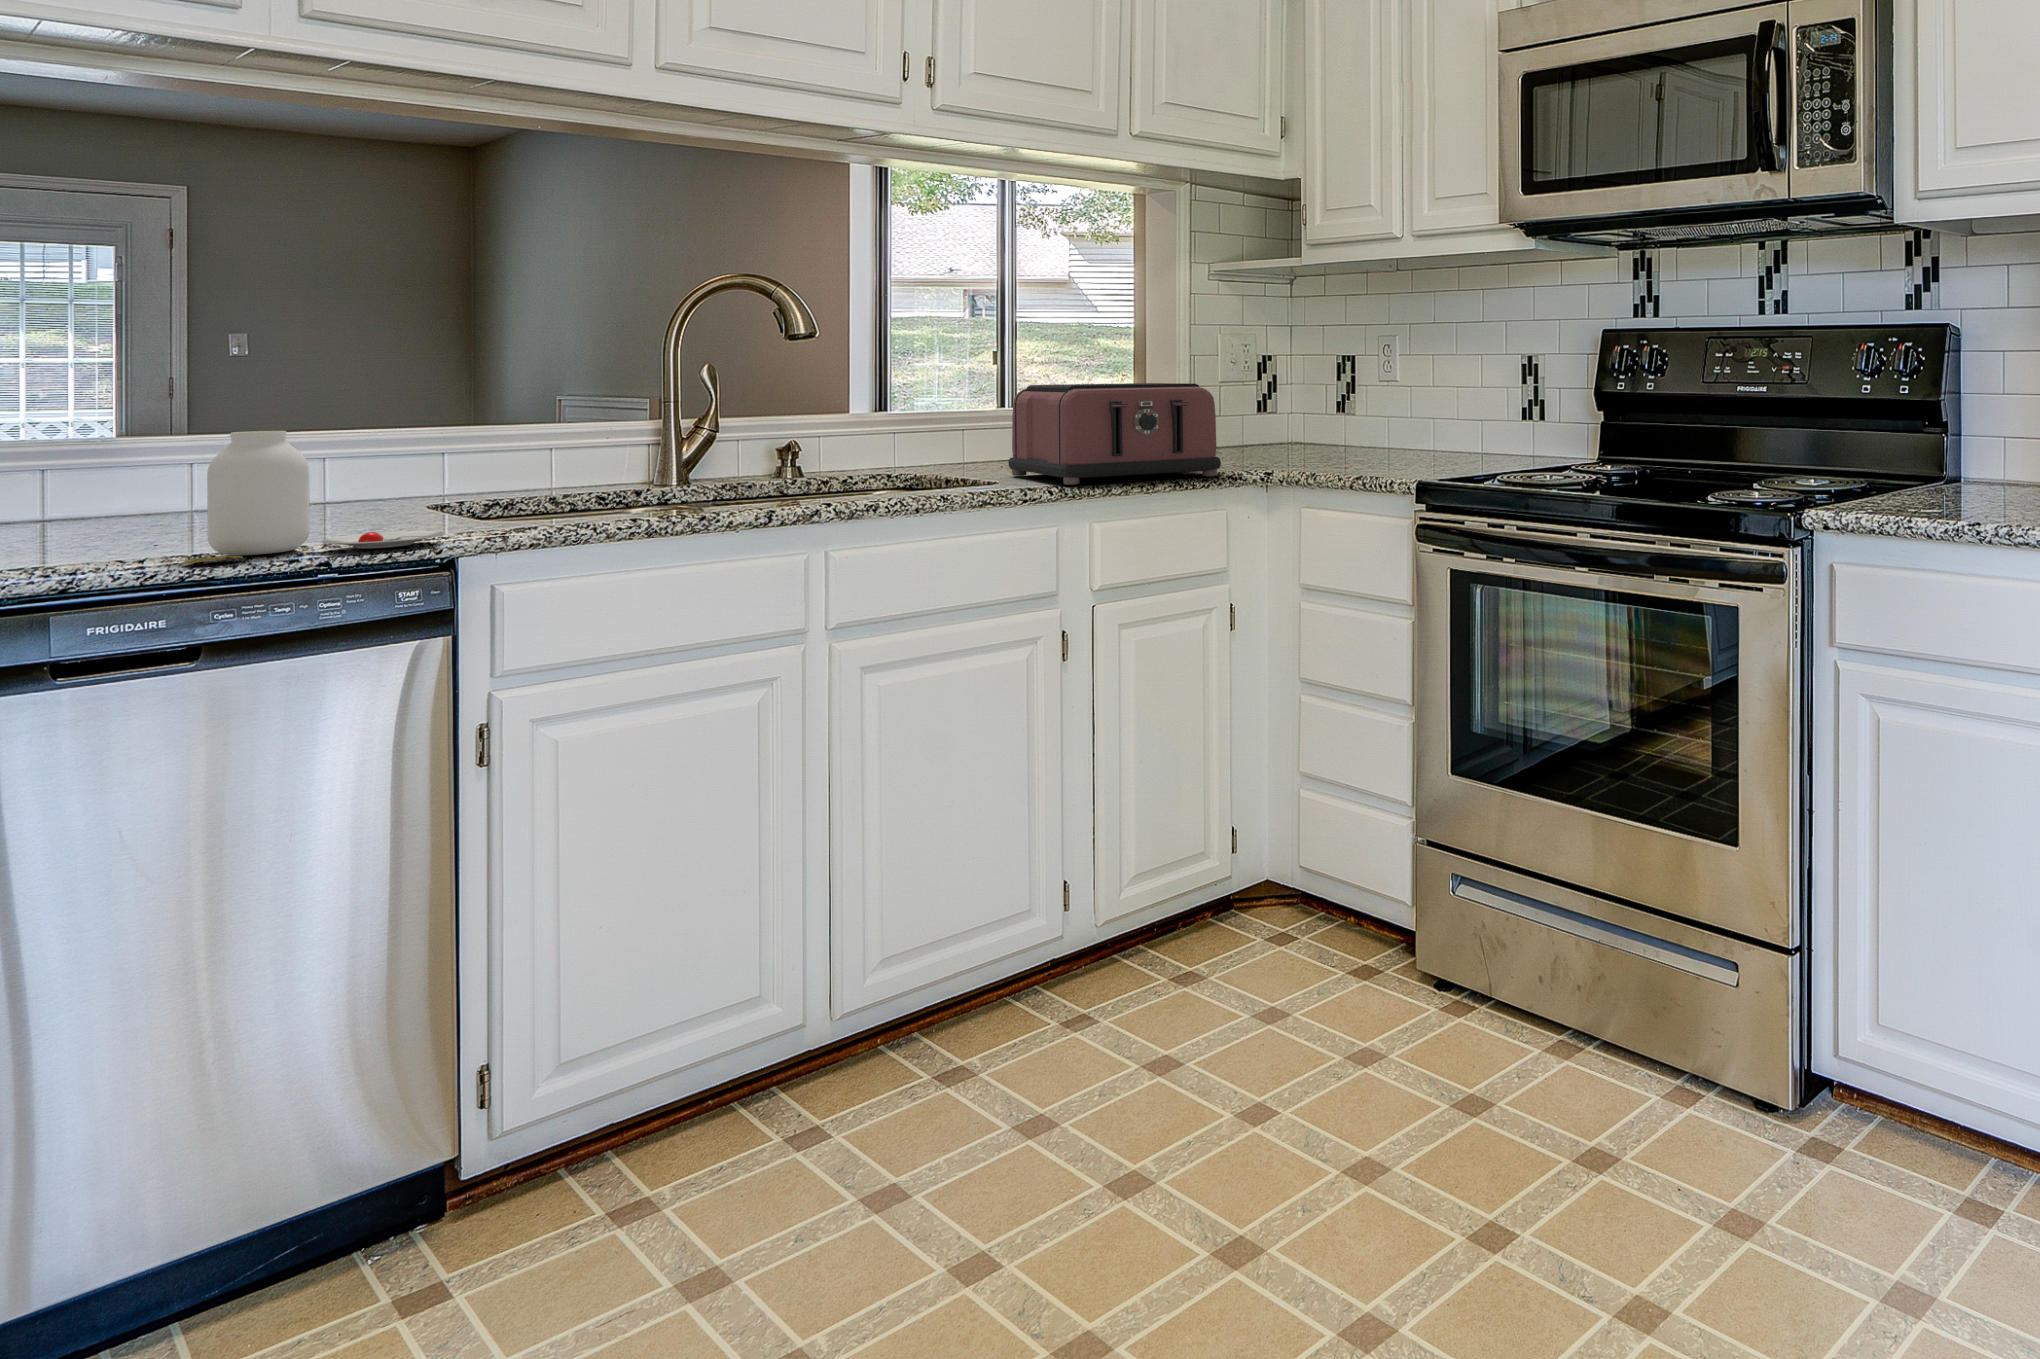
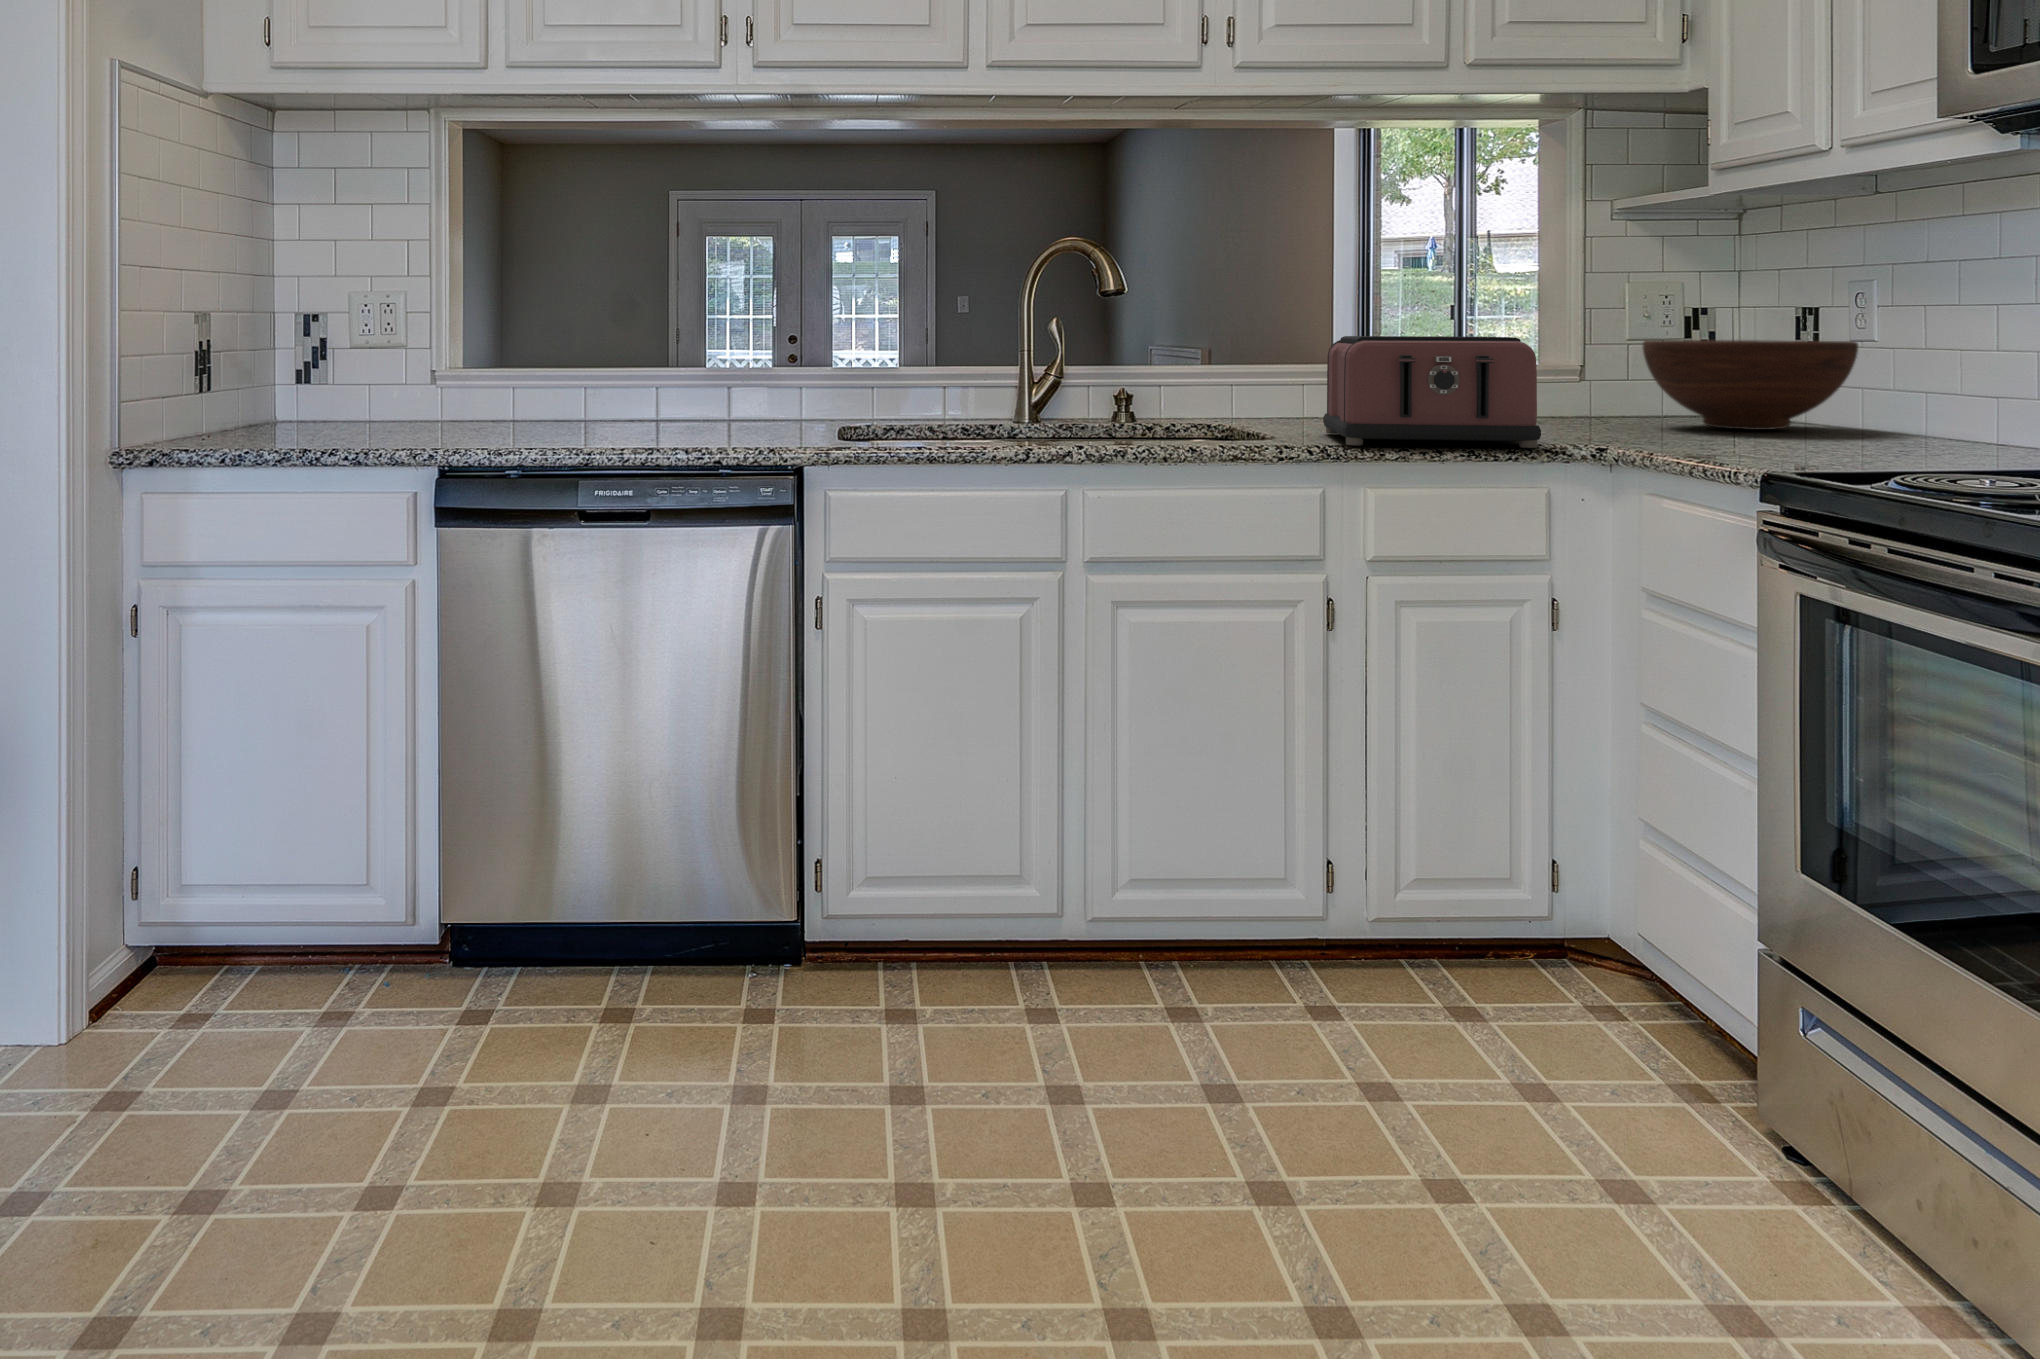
fruit bowl: none [1239,382,1386,451] -> present [1642,340,1858,430]
jar: present [183,431,444,564] -> none [635,358,791,452]

